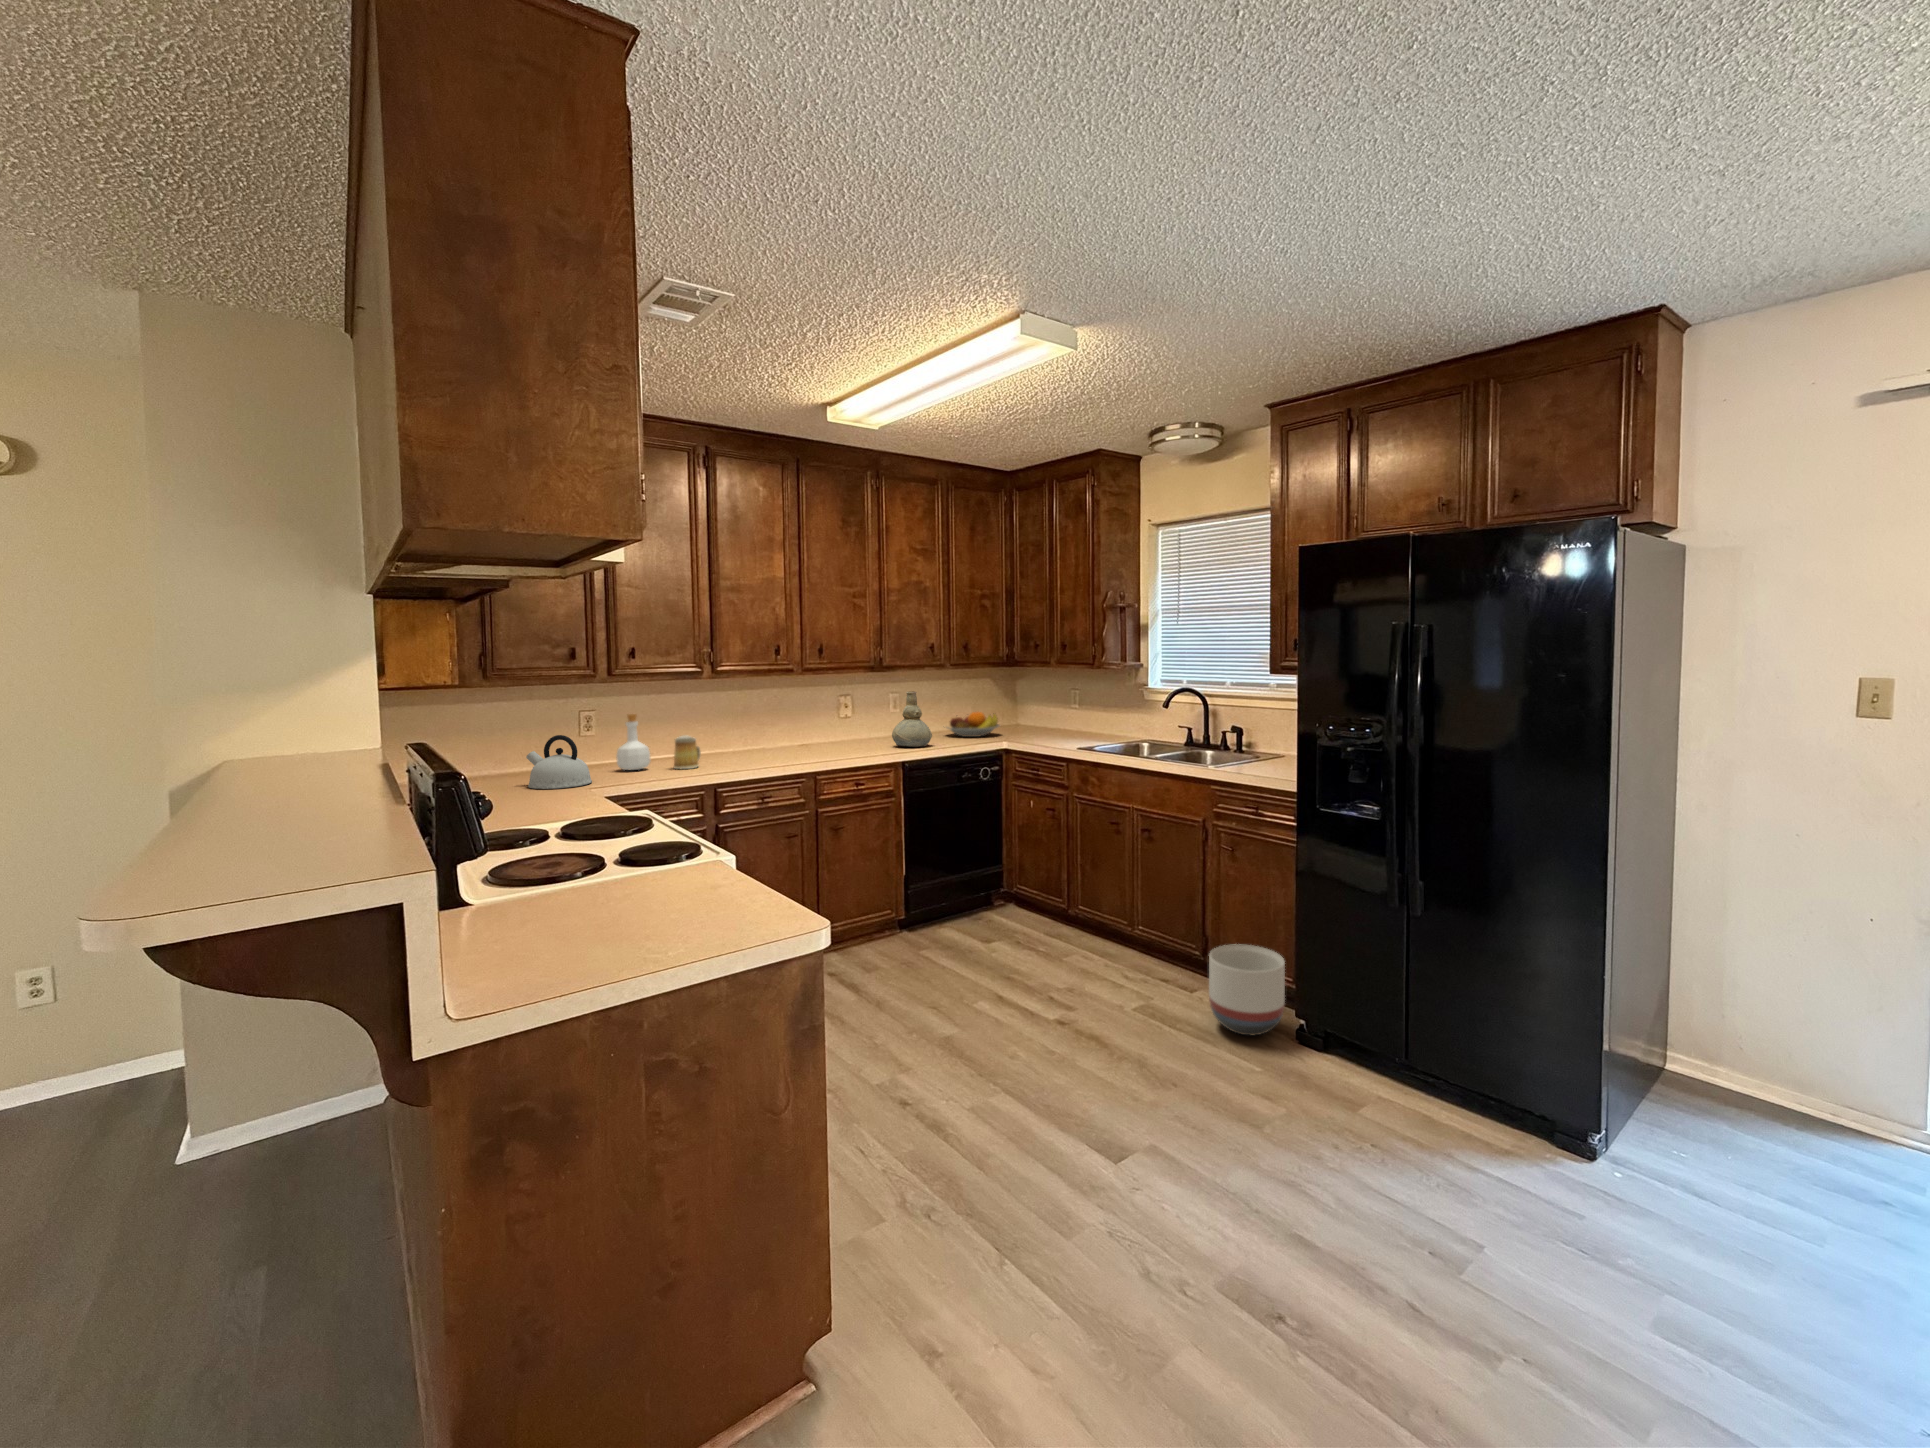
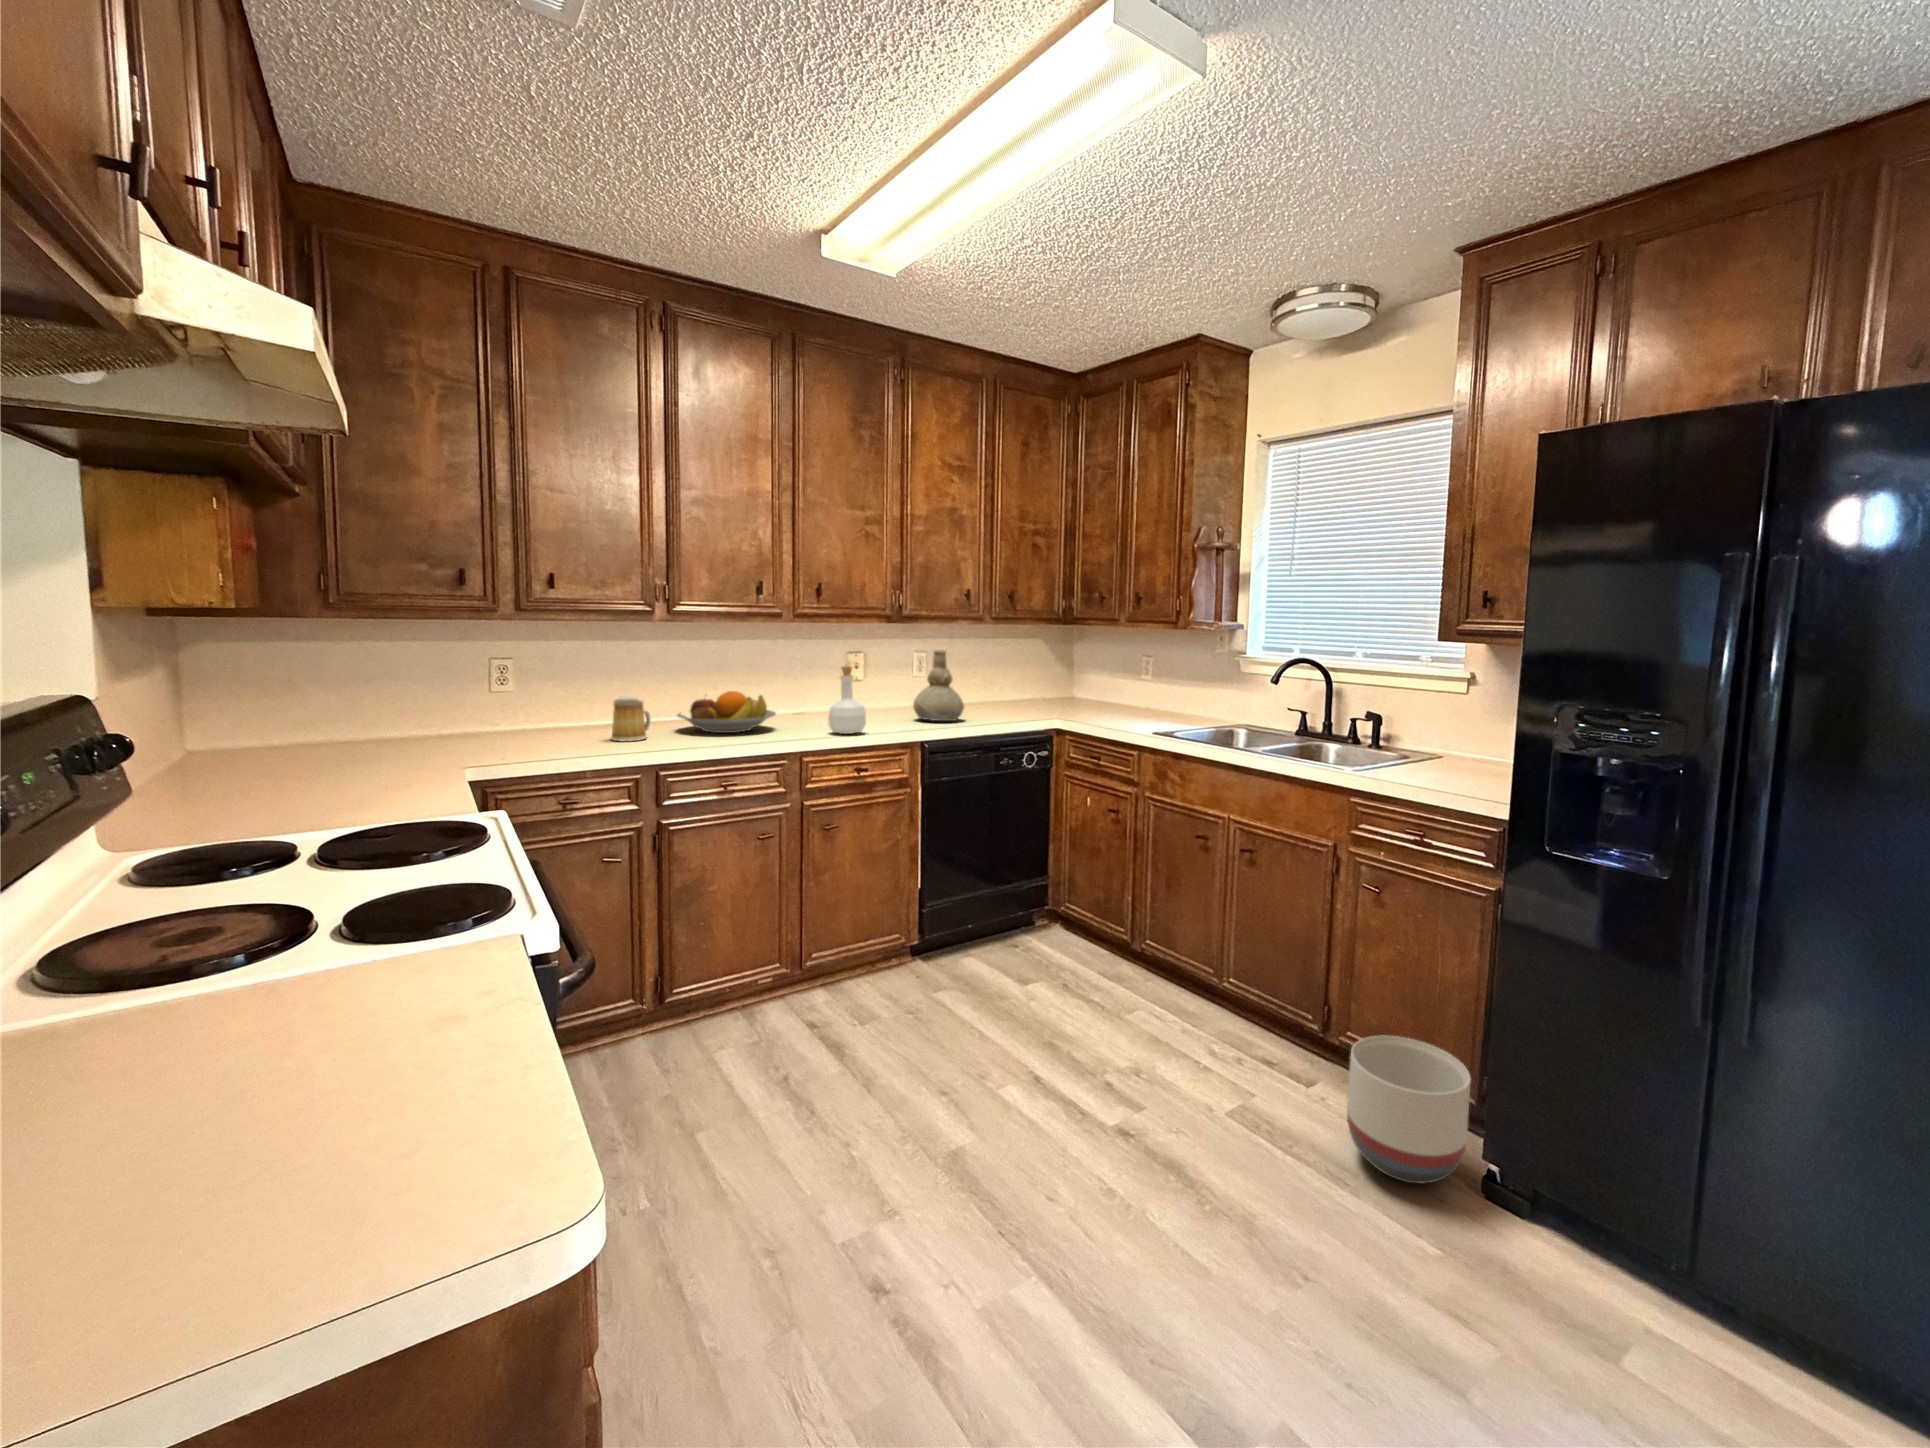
fruit bowl: present [948,712,999,737] -> present [677,691,776,733]
bottle: present [616,714,650,770] -> present [828,666,866,734]
kettle: present [526,735,592,789] -> none [383,689,481,765]

